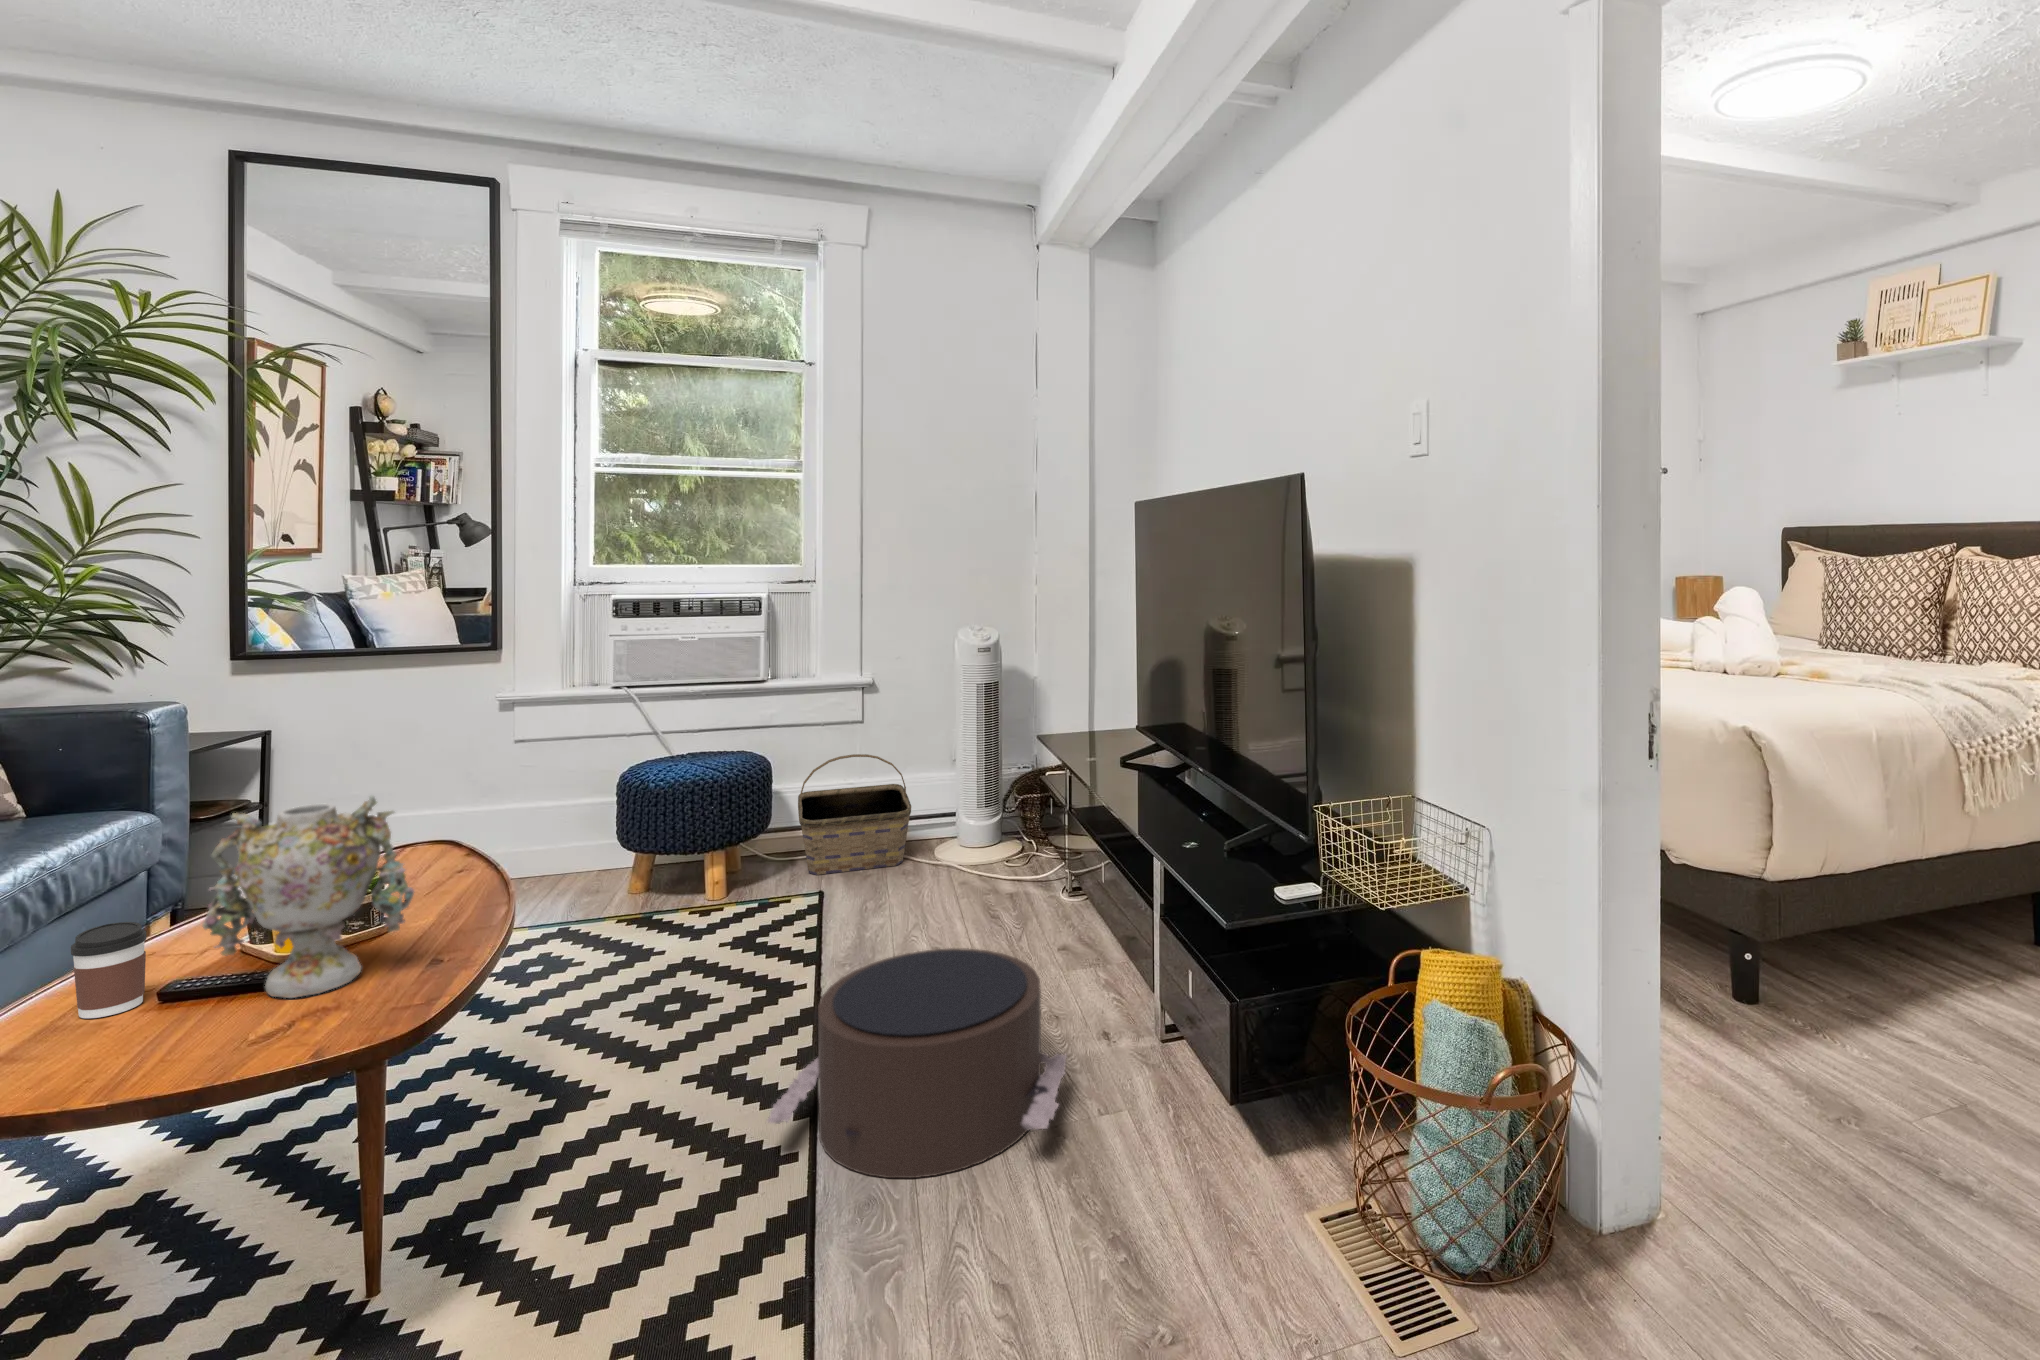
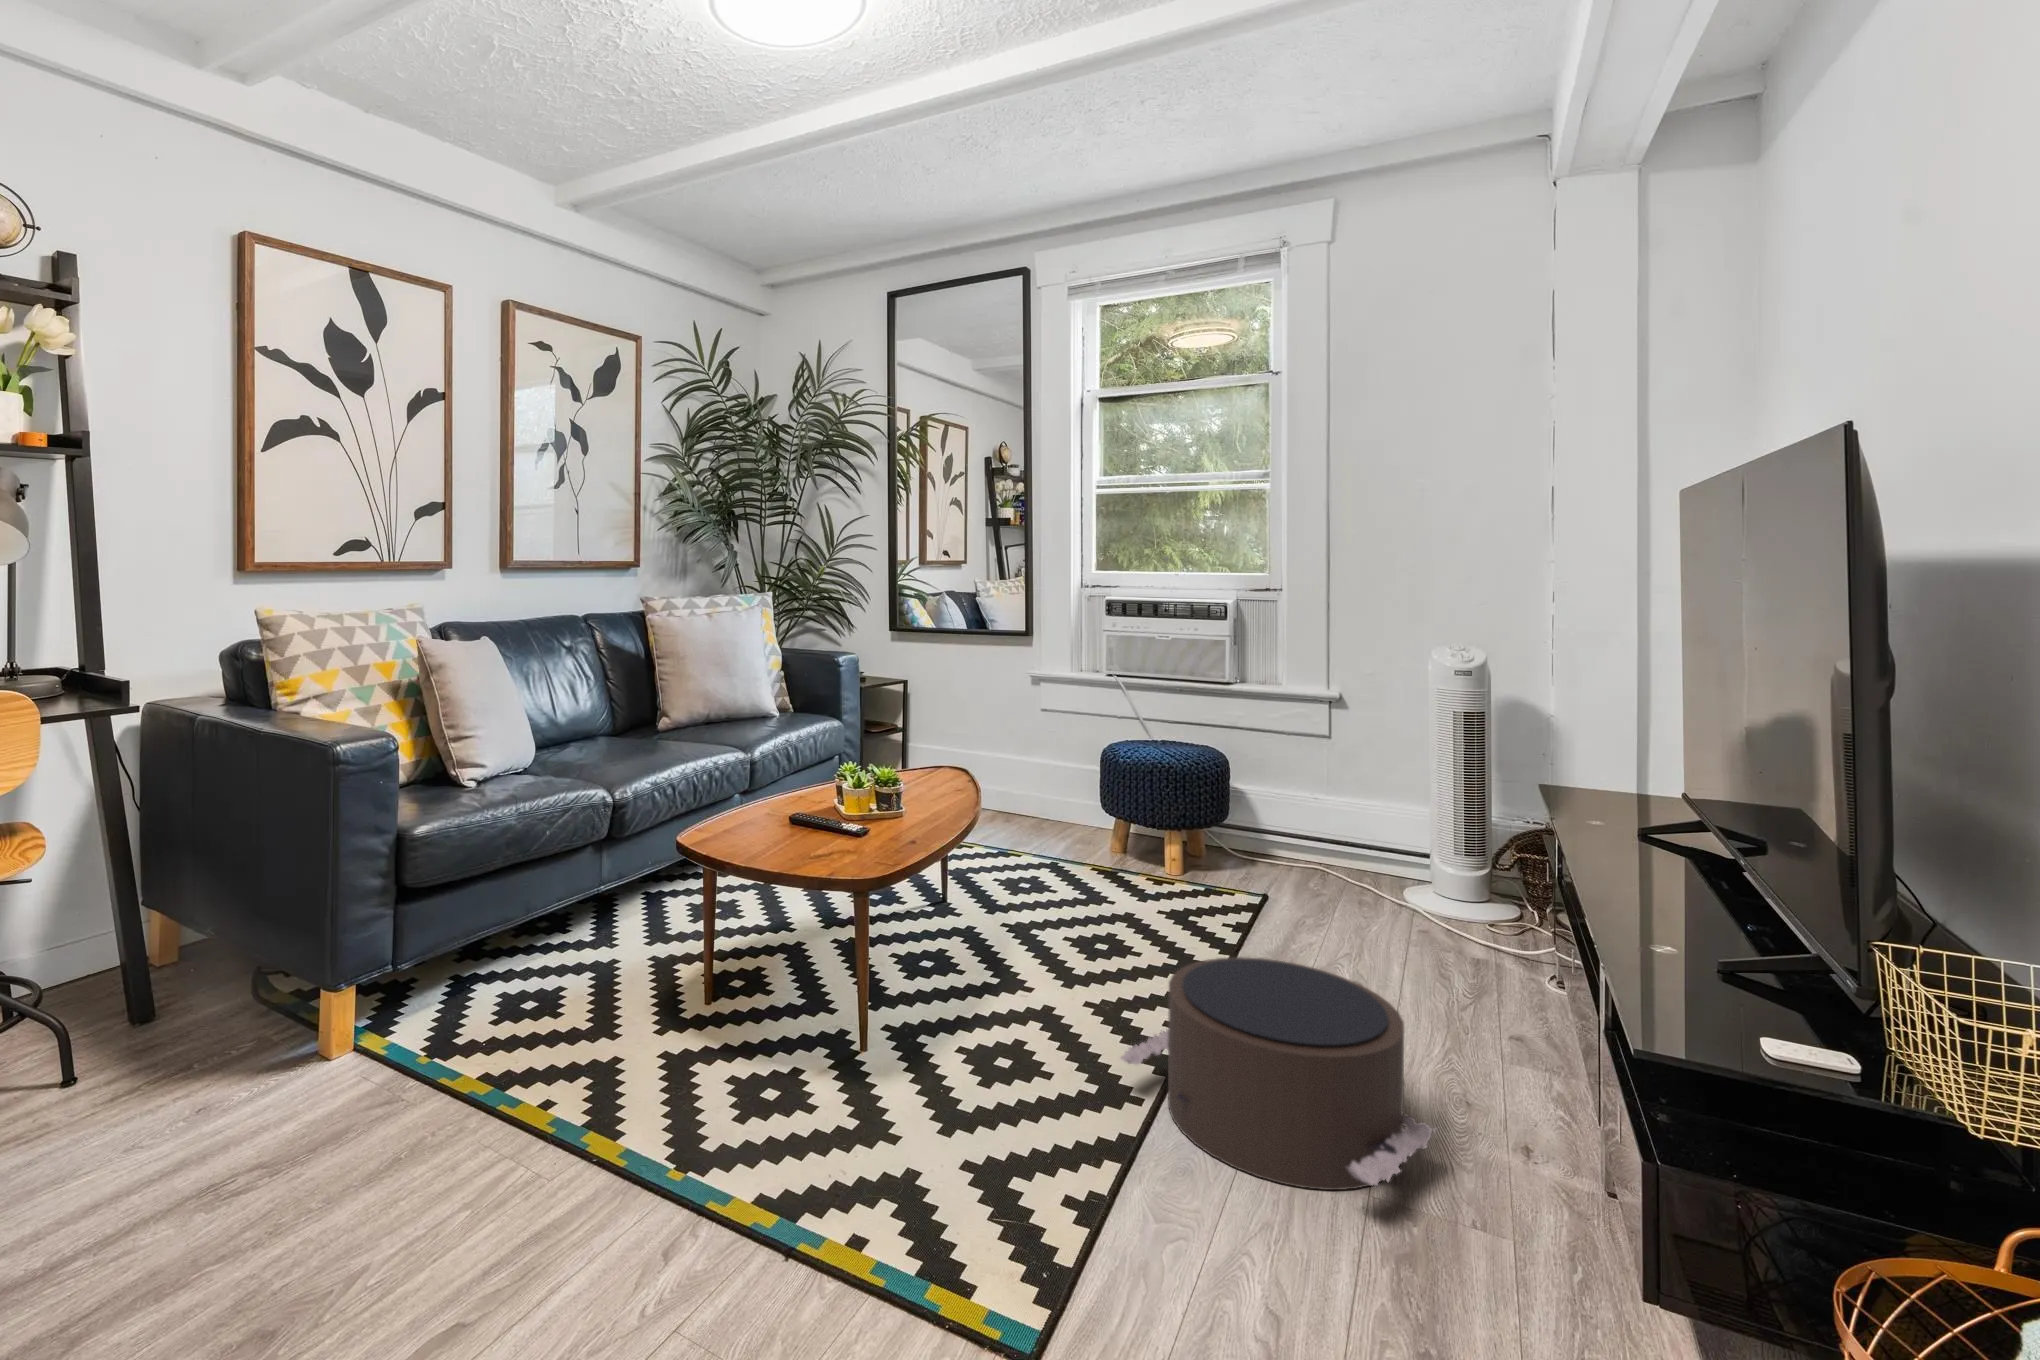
basket: present [798,754,911,875] -> none [1252,767,1372,890]
vase: present [203,796,414,998] -> none [805,719,905,847]
coffee cup: present [71,922,146,1018] -> none [755,775,785,828]

